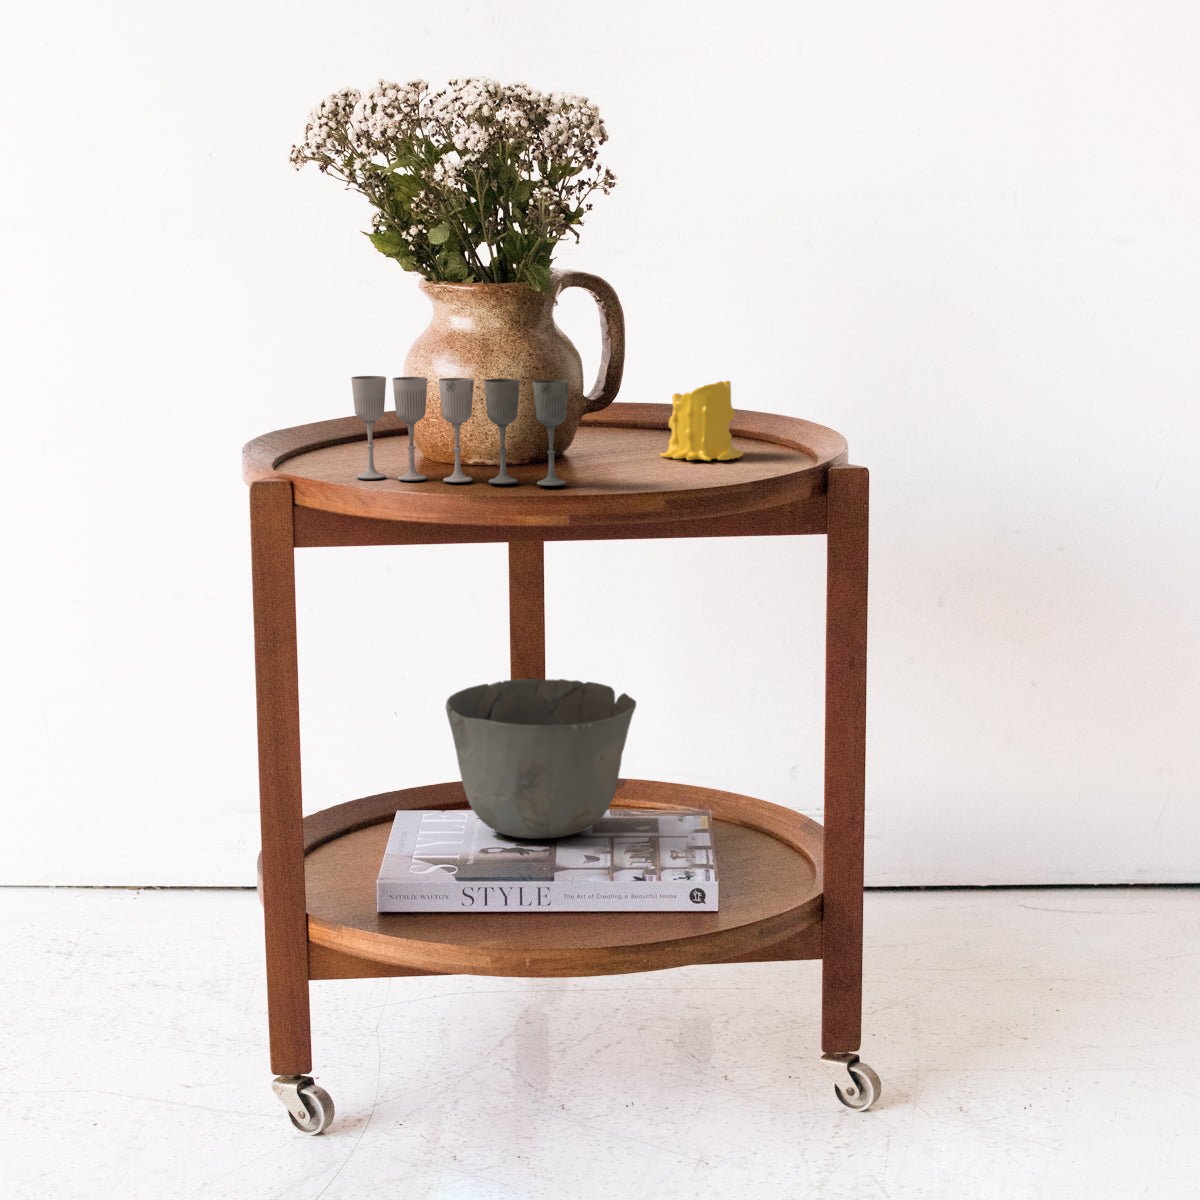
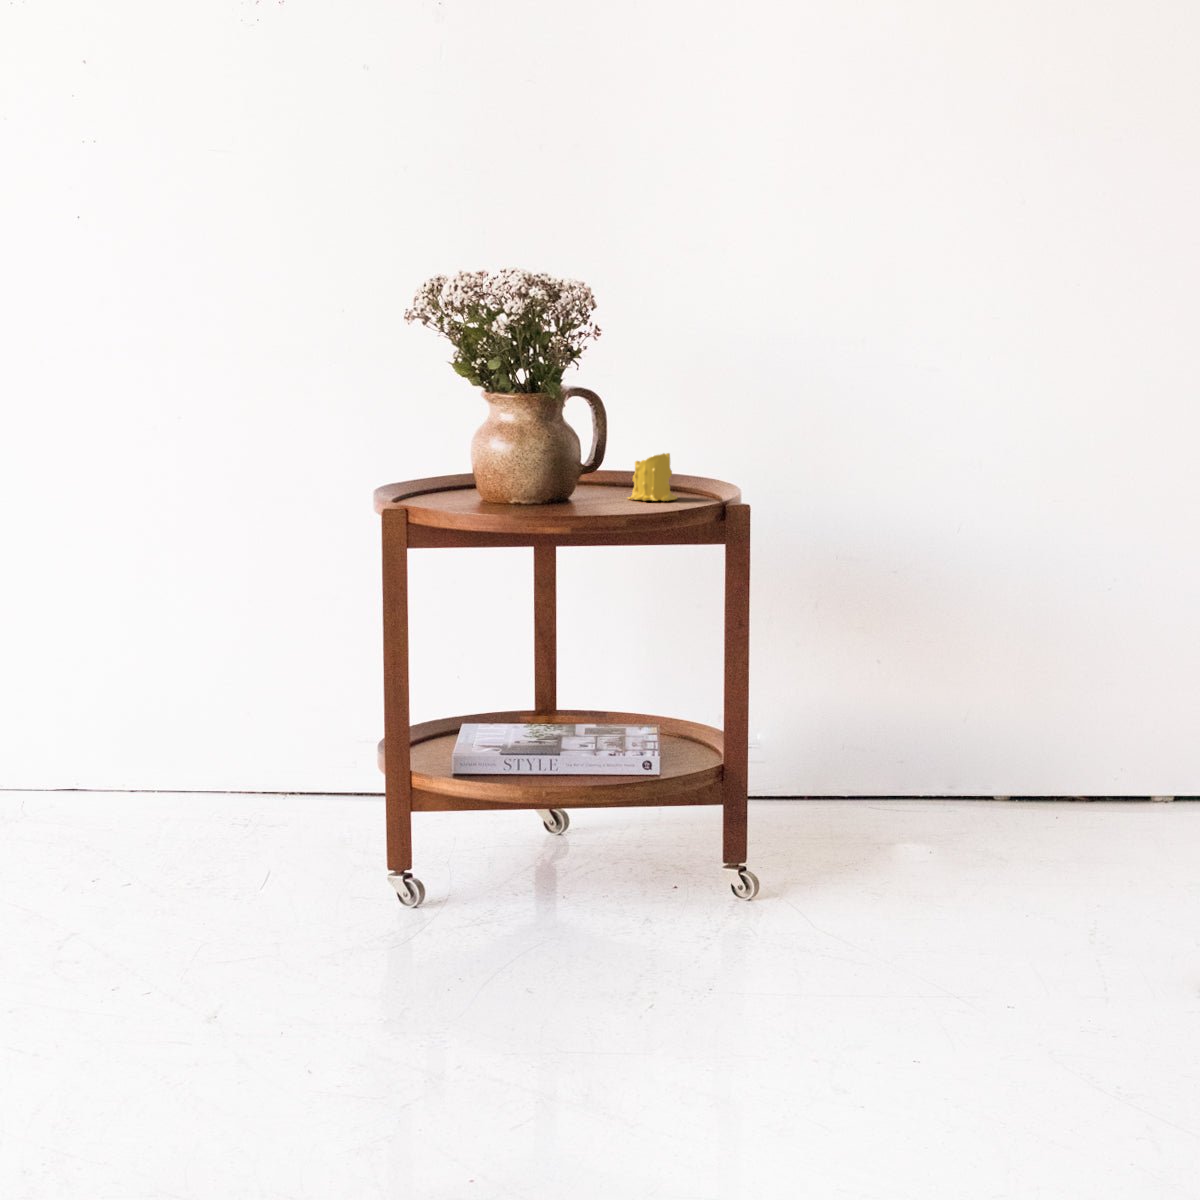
wine glass: present [351,376,569,486] -> none [441,447,571,512]
ceramic bowl: present [446,679,636,839] -> none [495,639,612,735]

